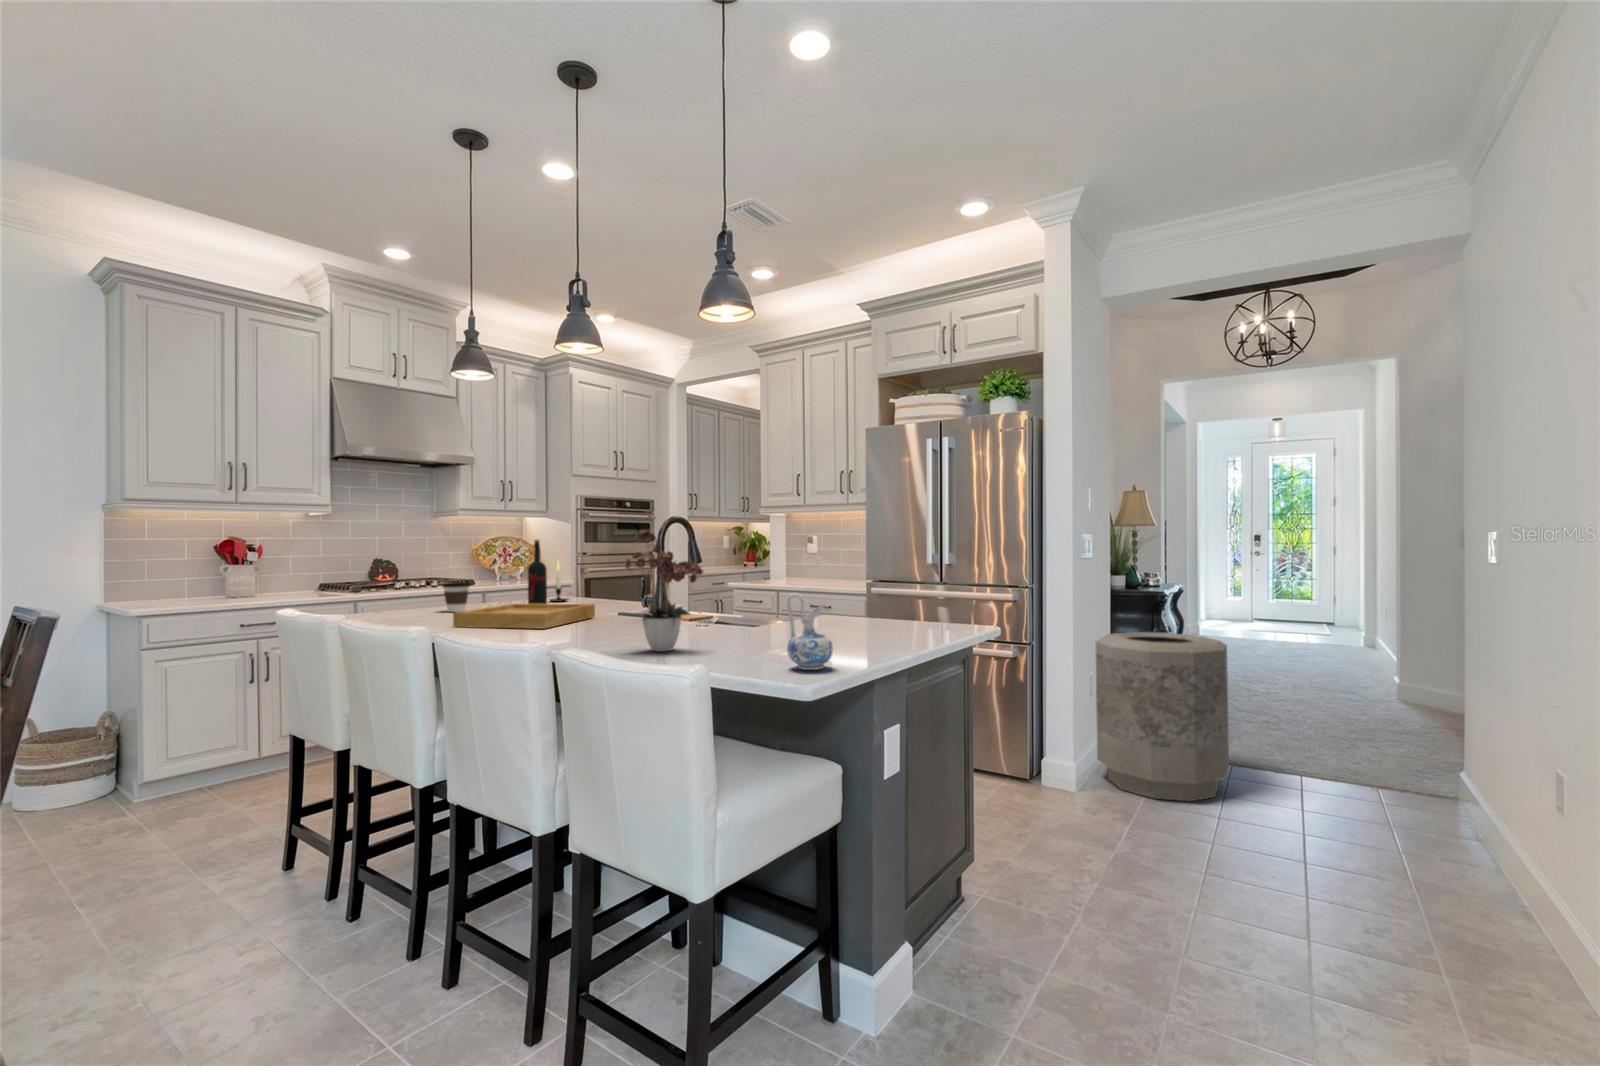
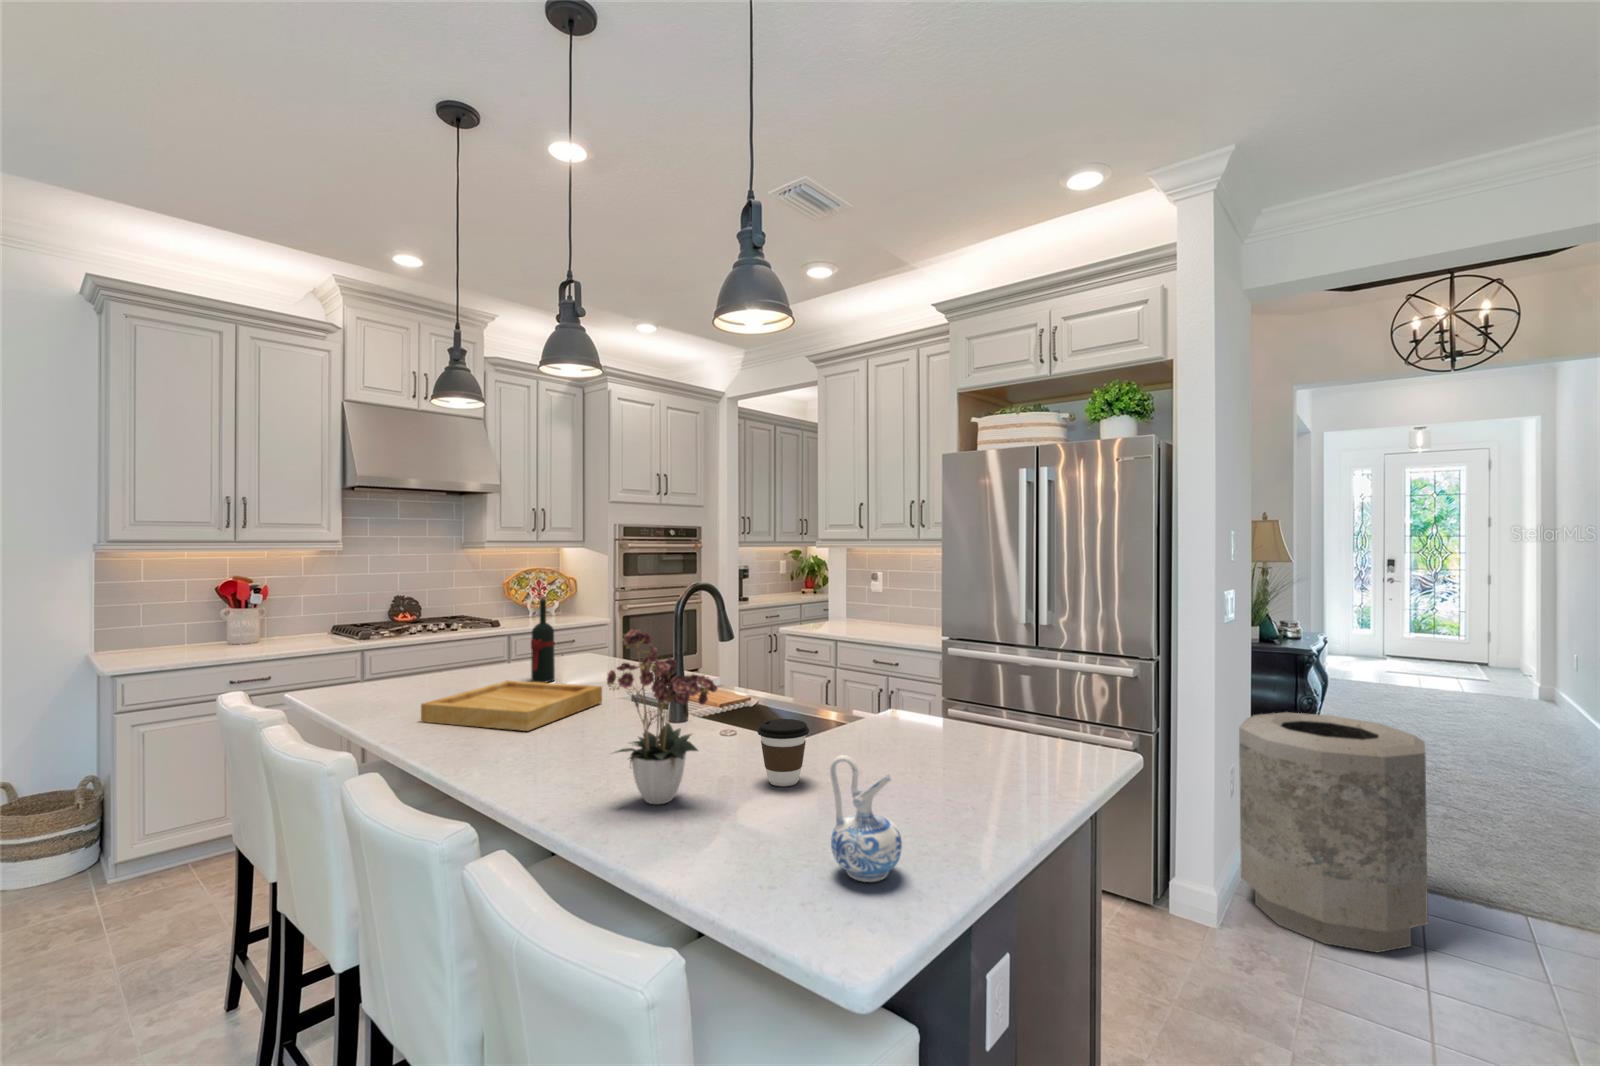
candle: present [550,562,568,602] -> none [564,614,594,663]
coffee cup: present [442,582,471,612] -> present [757,719,809,786]

